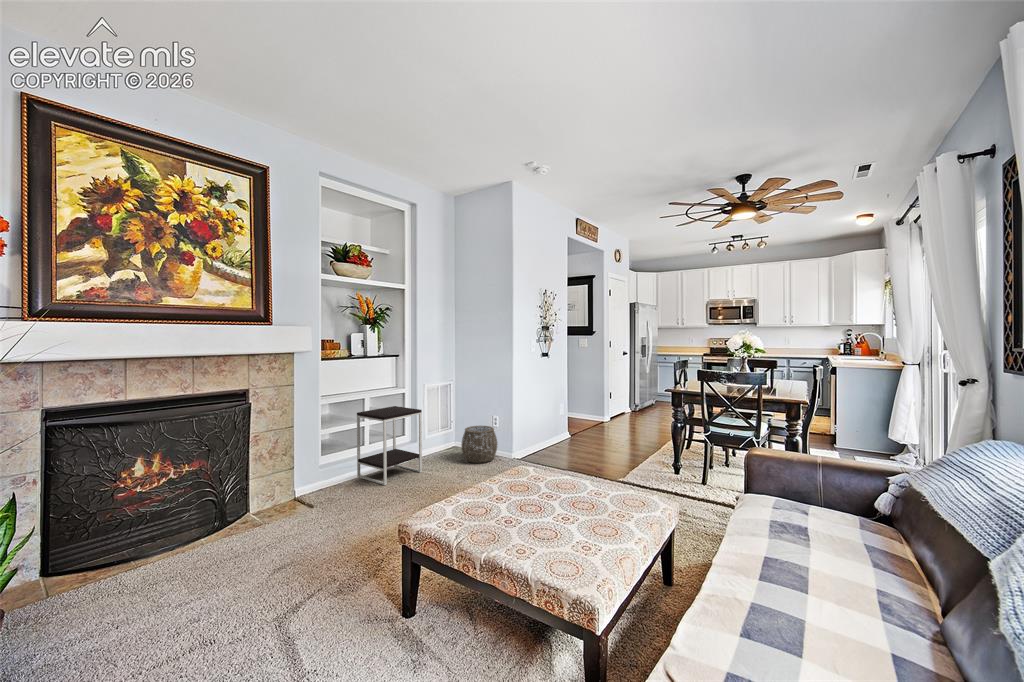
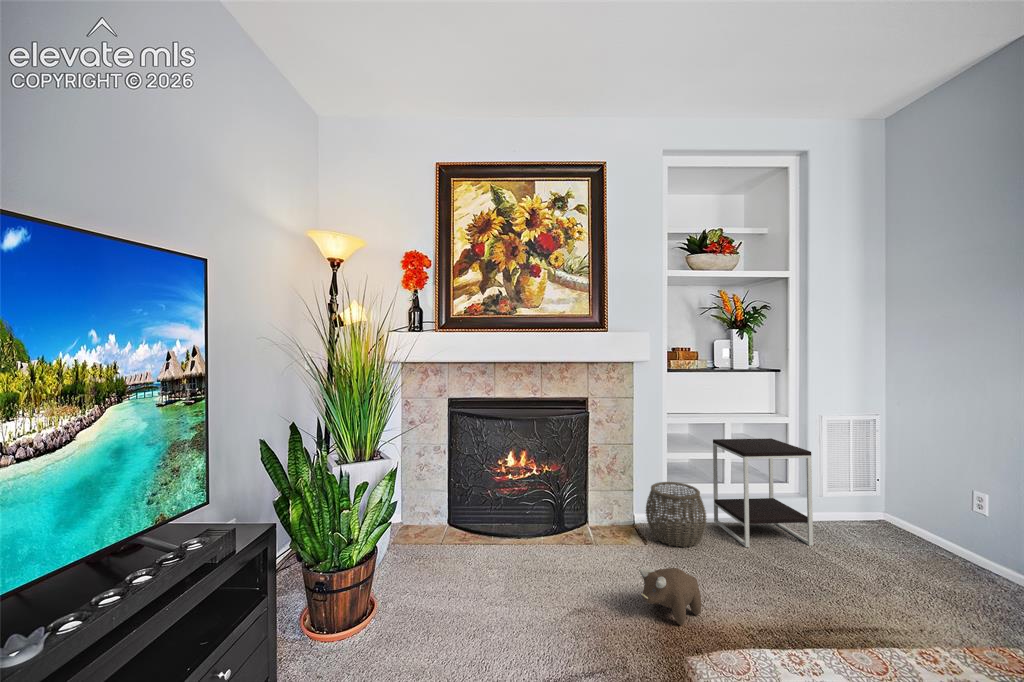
woven basket: present [462,426,497,463] -> present [646,482,706,547]
plush toy: none [329,505,372,543] -> present [639,568,701,625]

